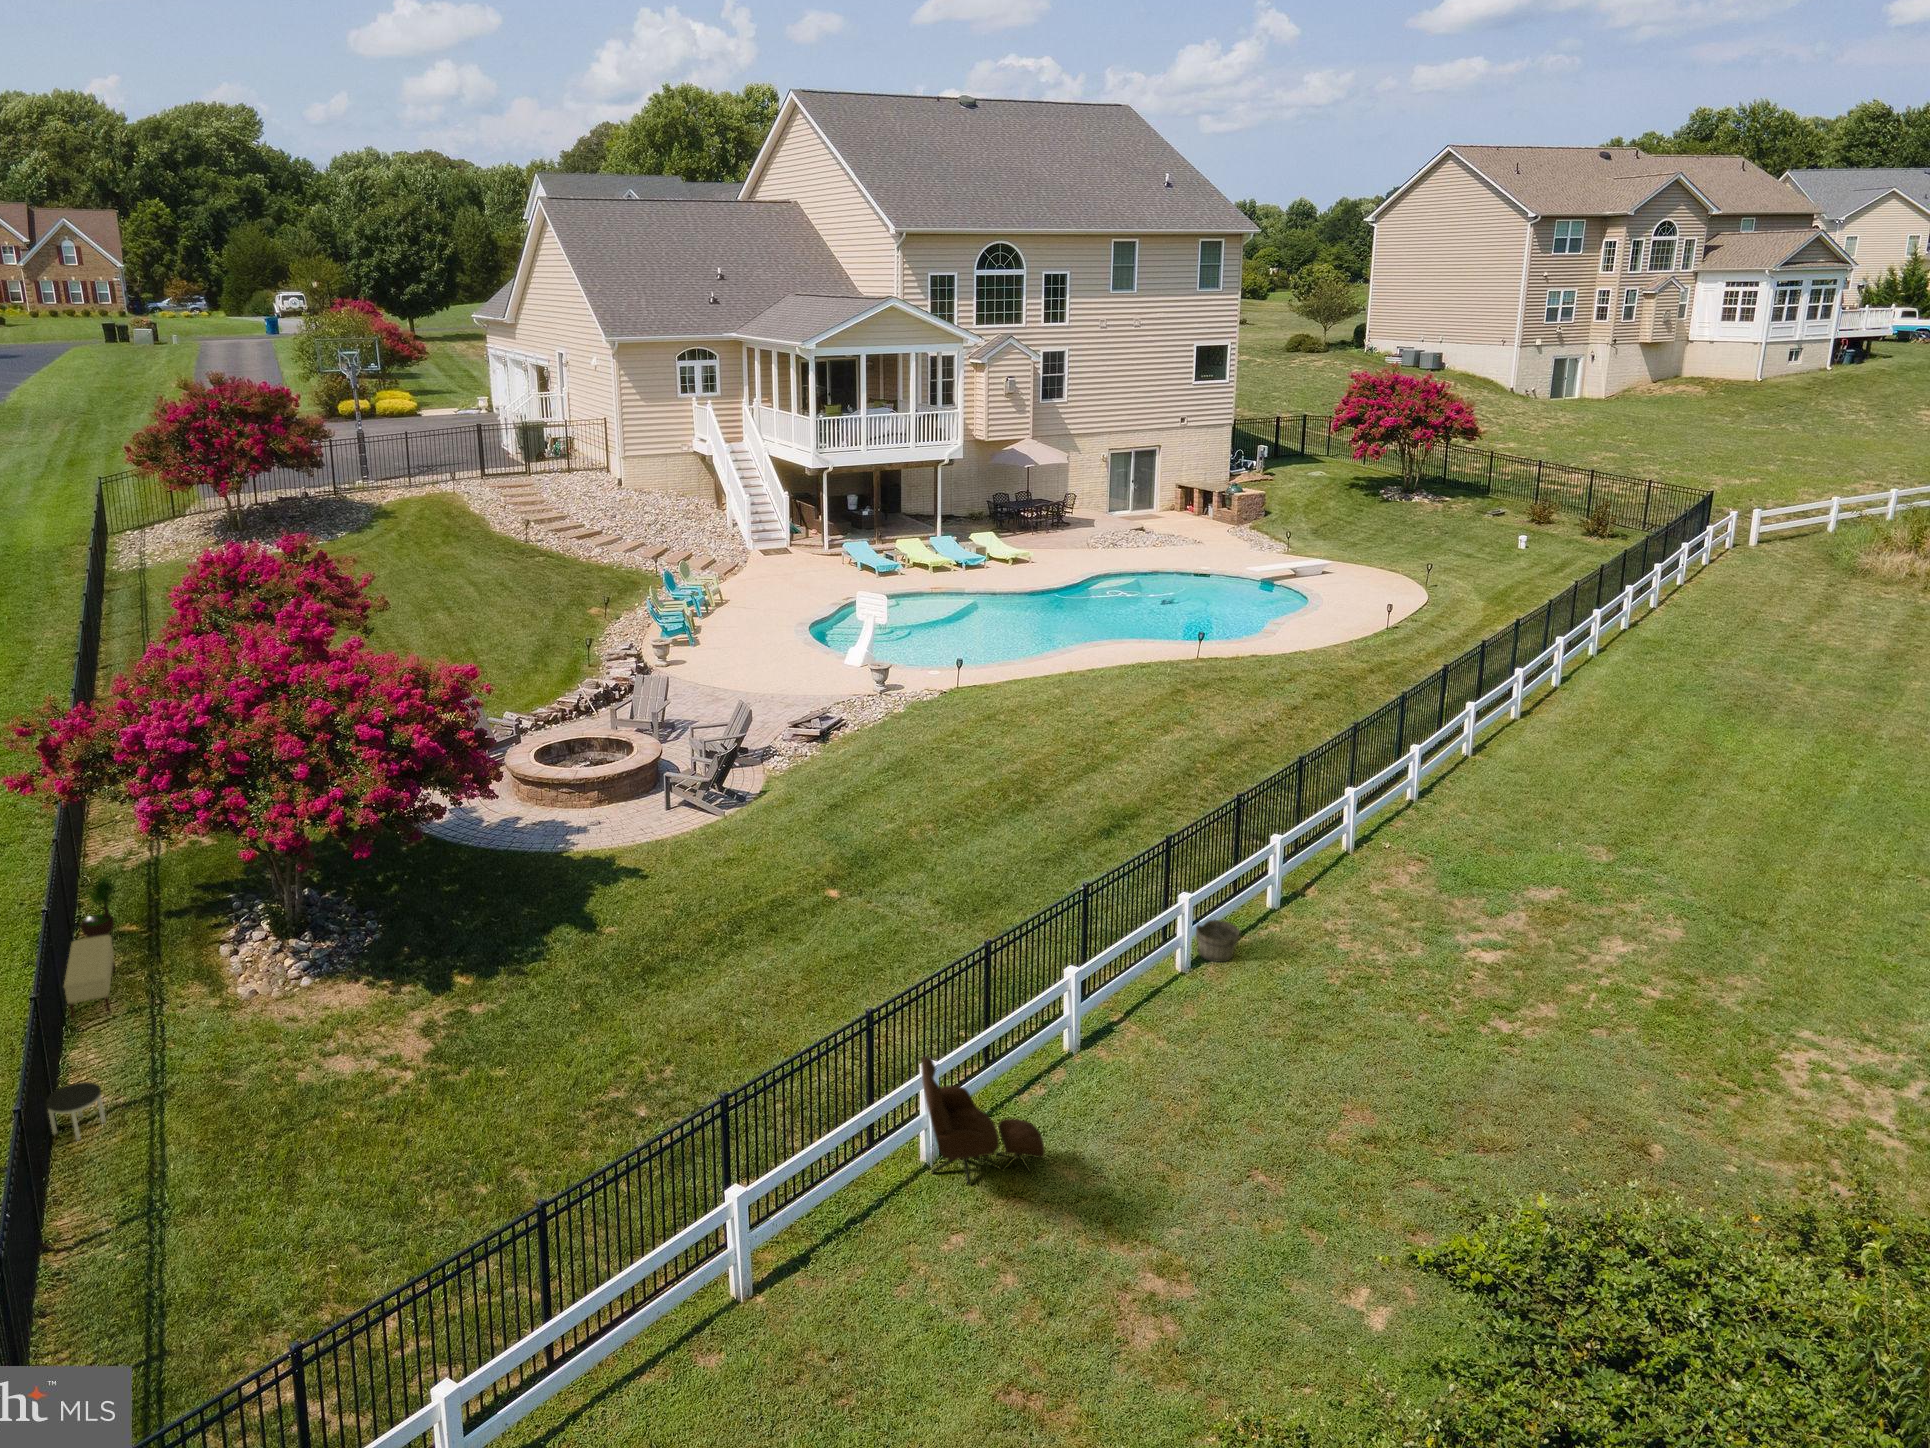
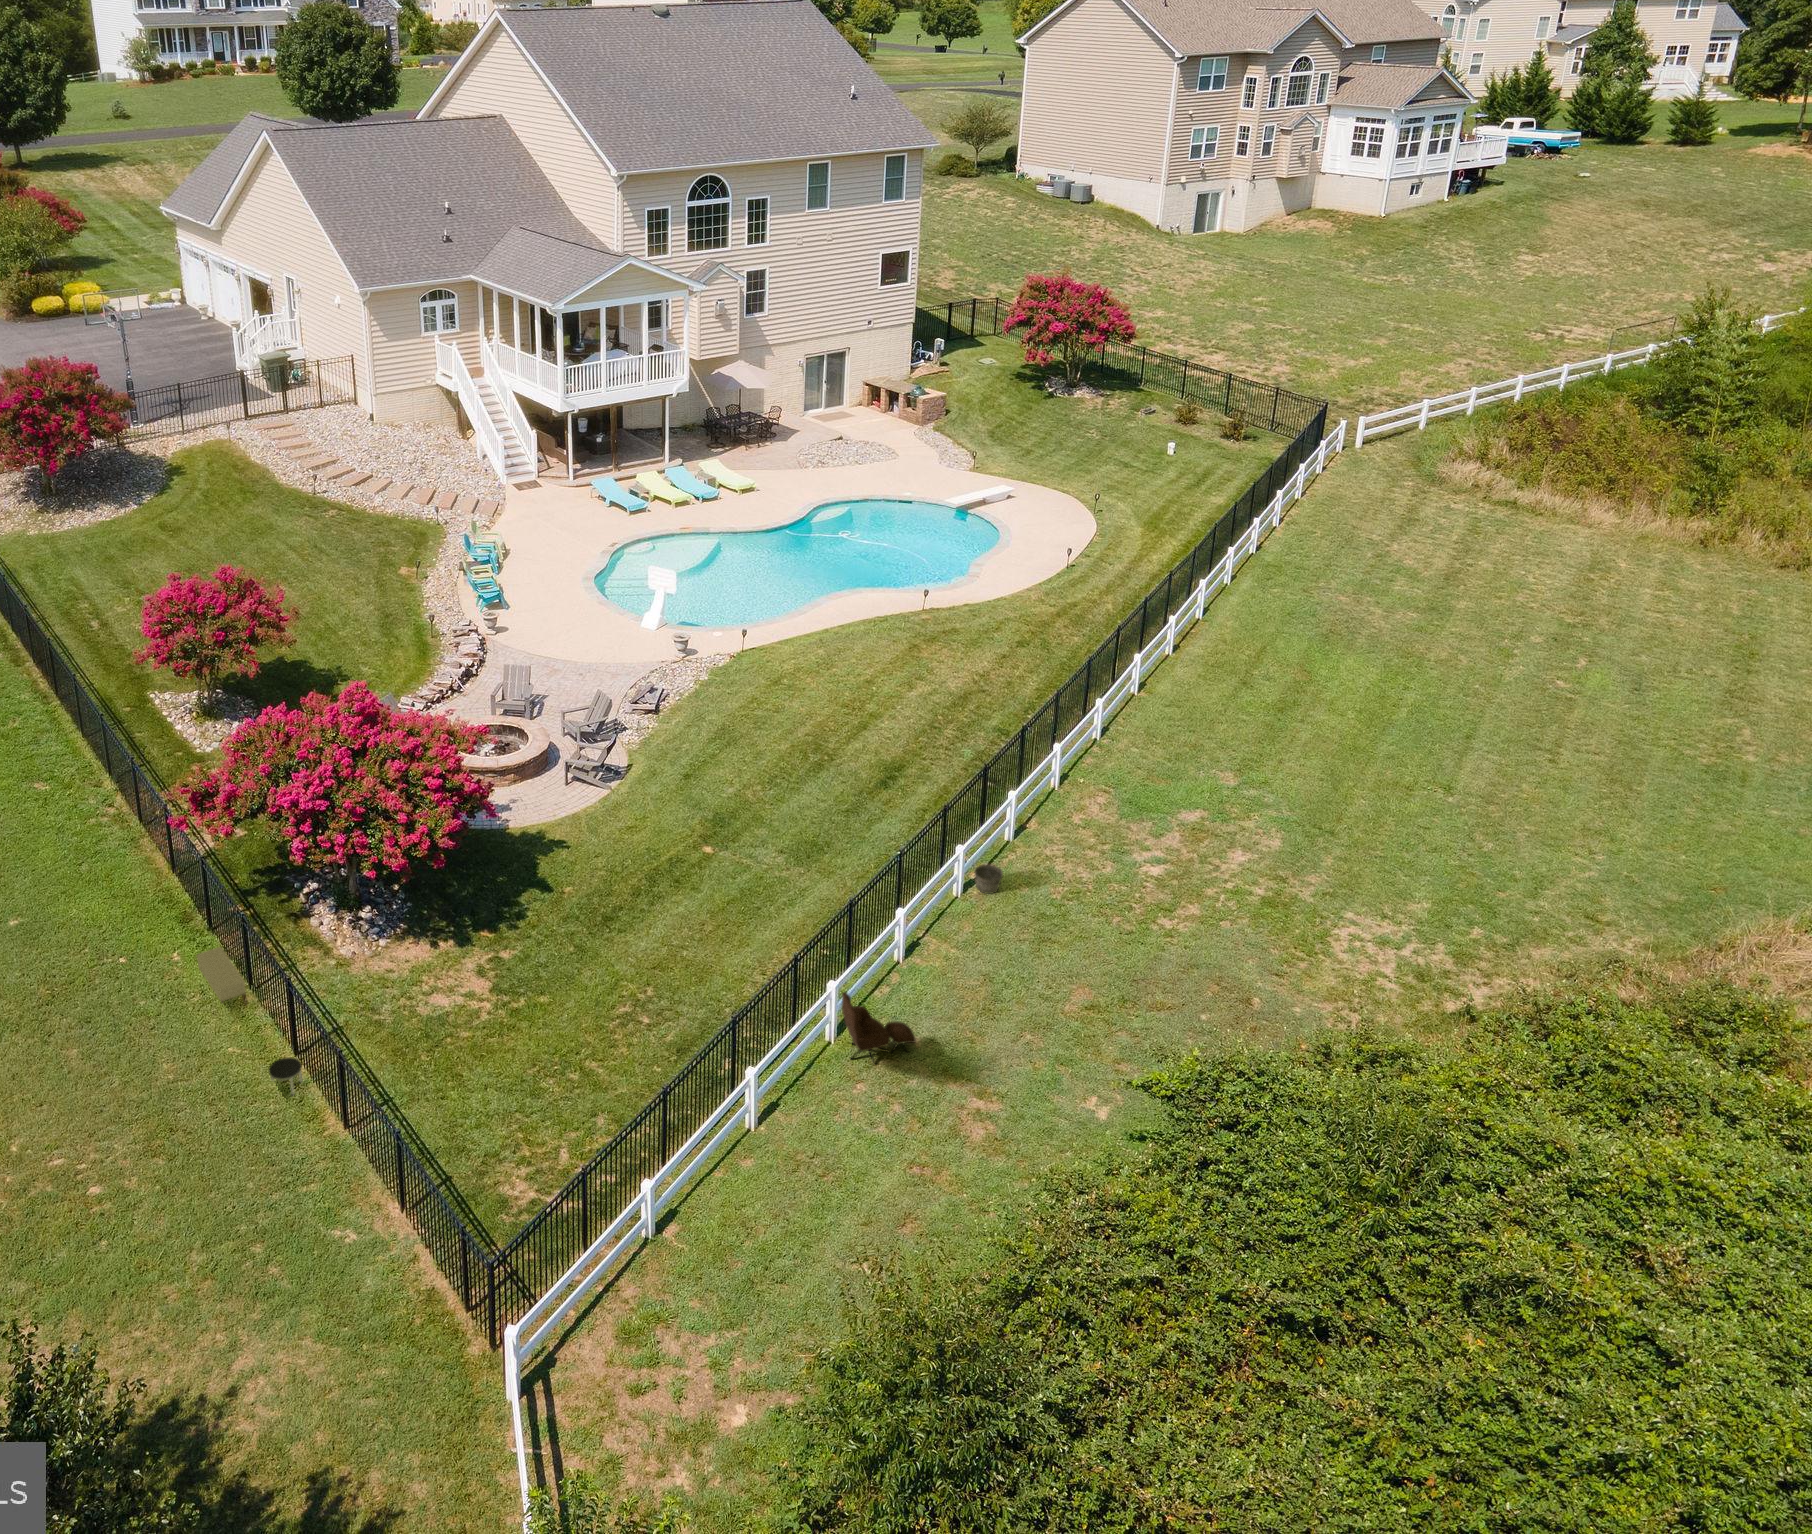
potted tree: present [80,876,116,938] -> none [177,898,208,947]

